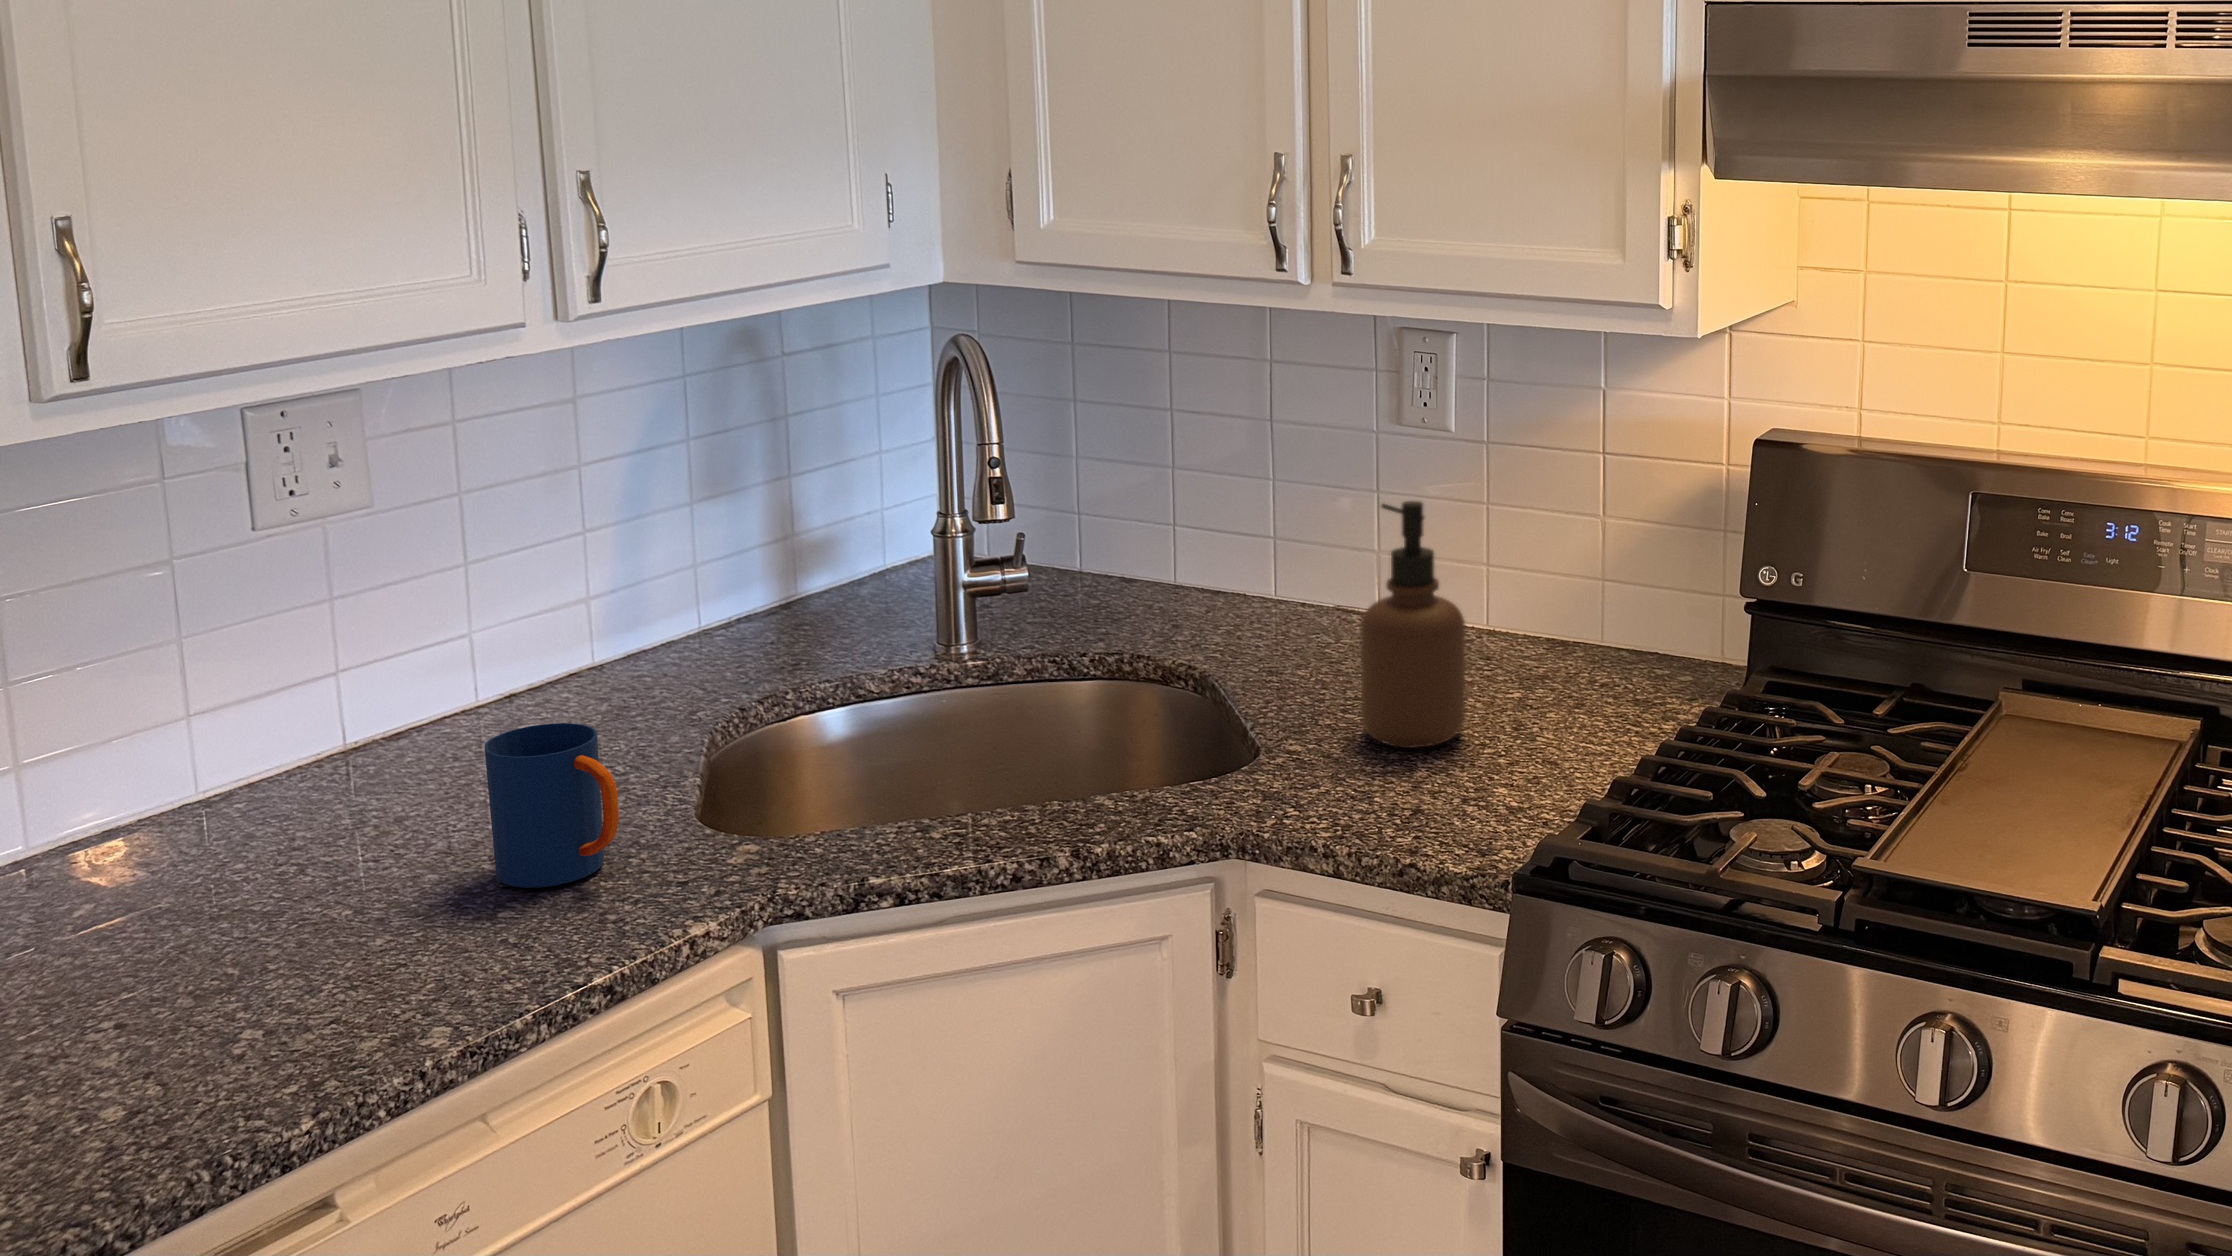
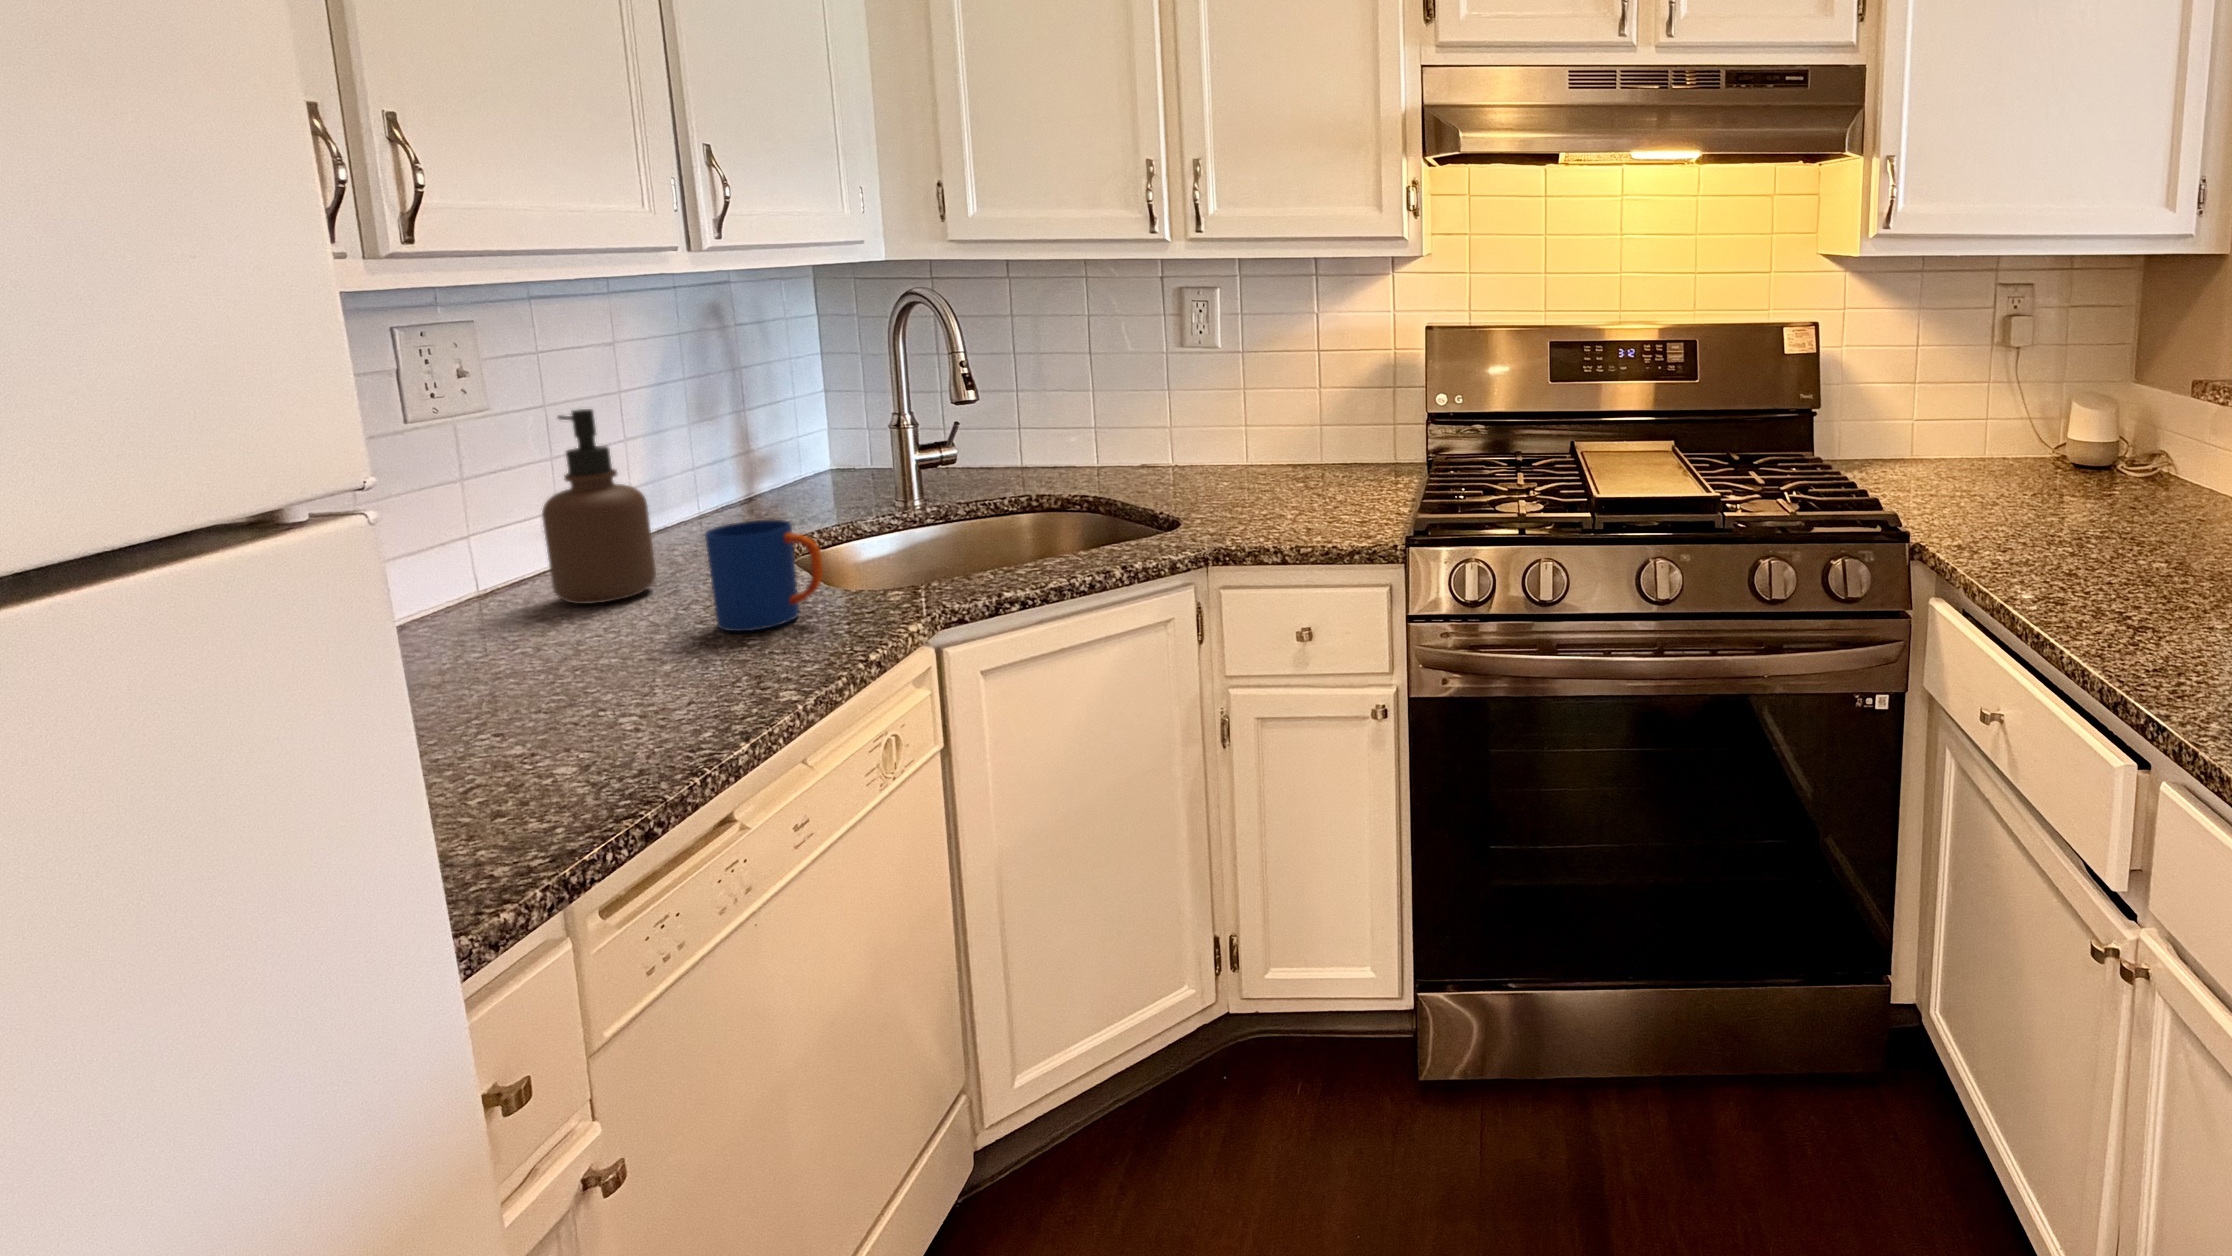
soap dispenser: present [1361,501,1465,748] -> present [542,409,656,604]

